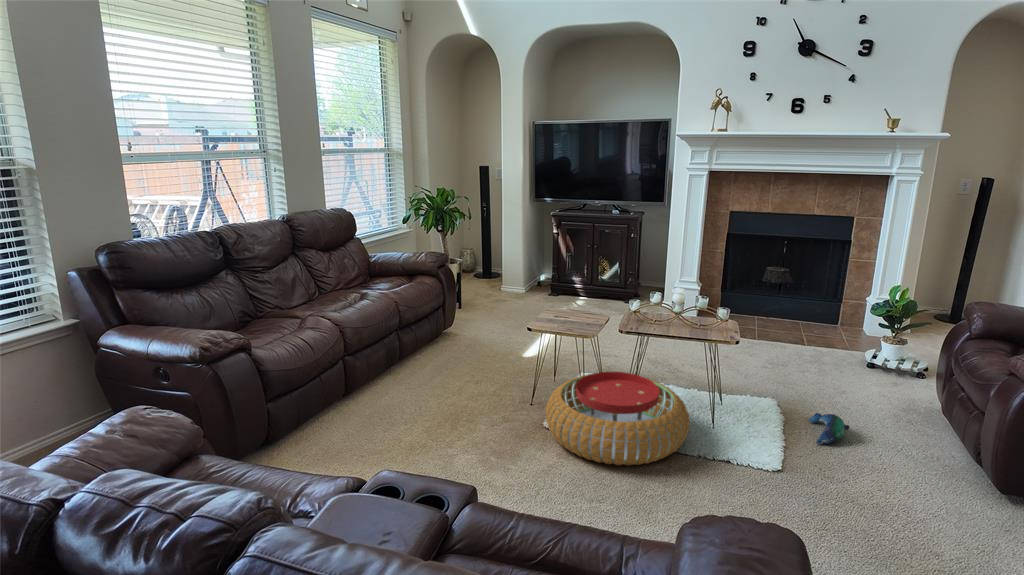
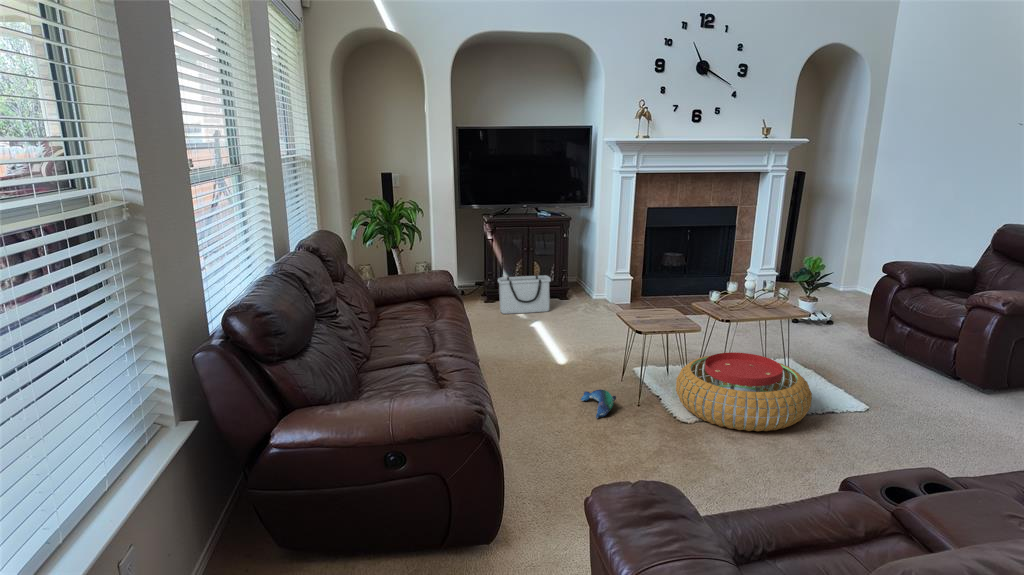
storage bin: none [557,267,611,307] -> present [498,275,551,314]
plush toy: present [808,413,850,444] -> present [581,389,616,418]

